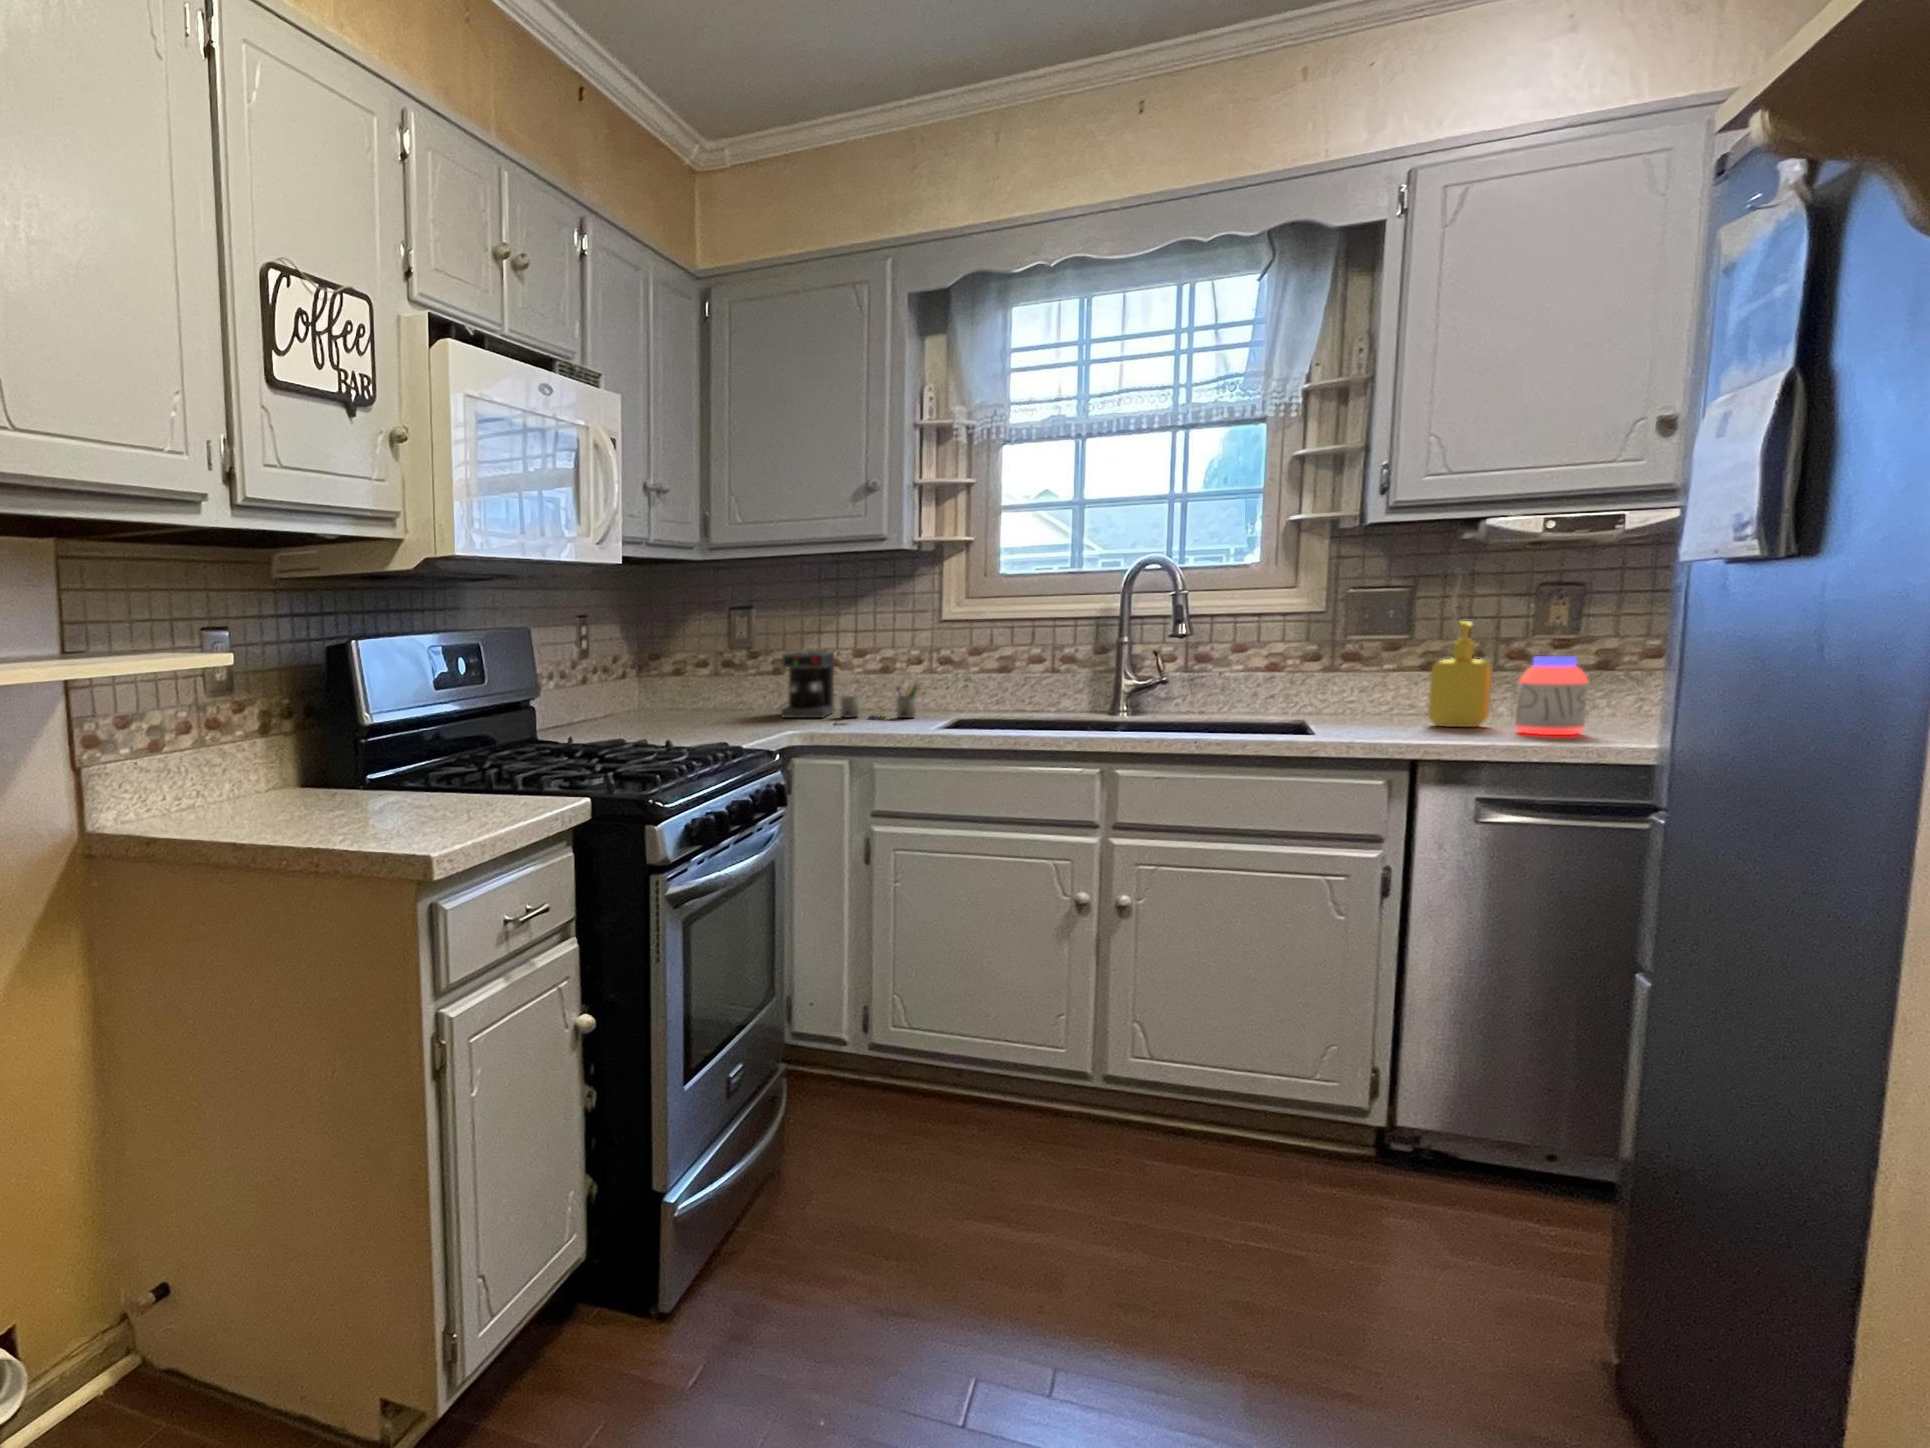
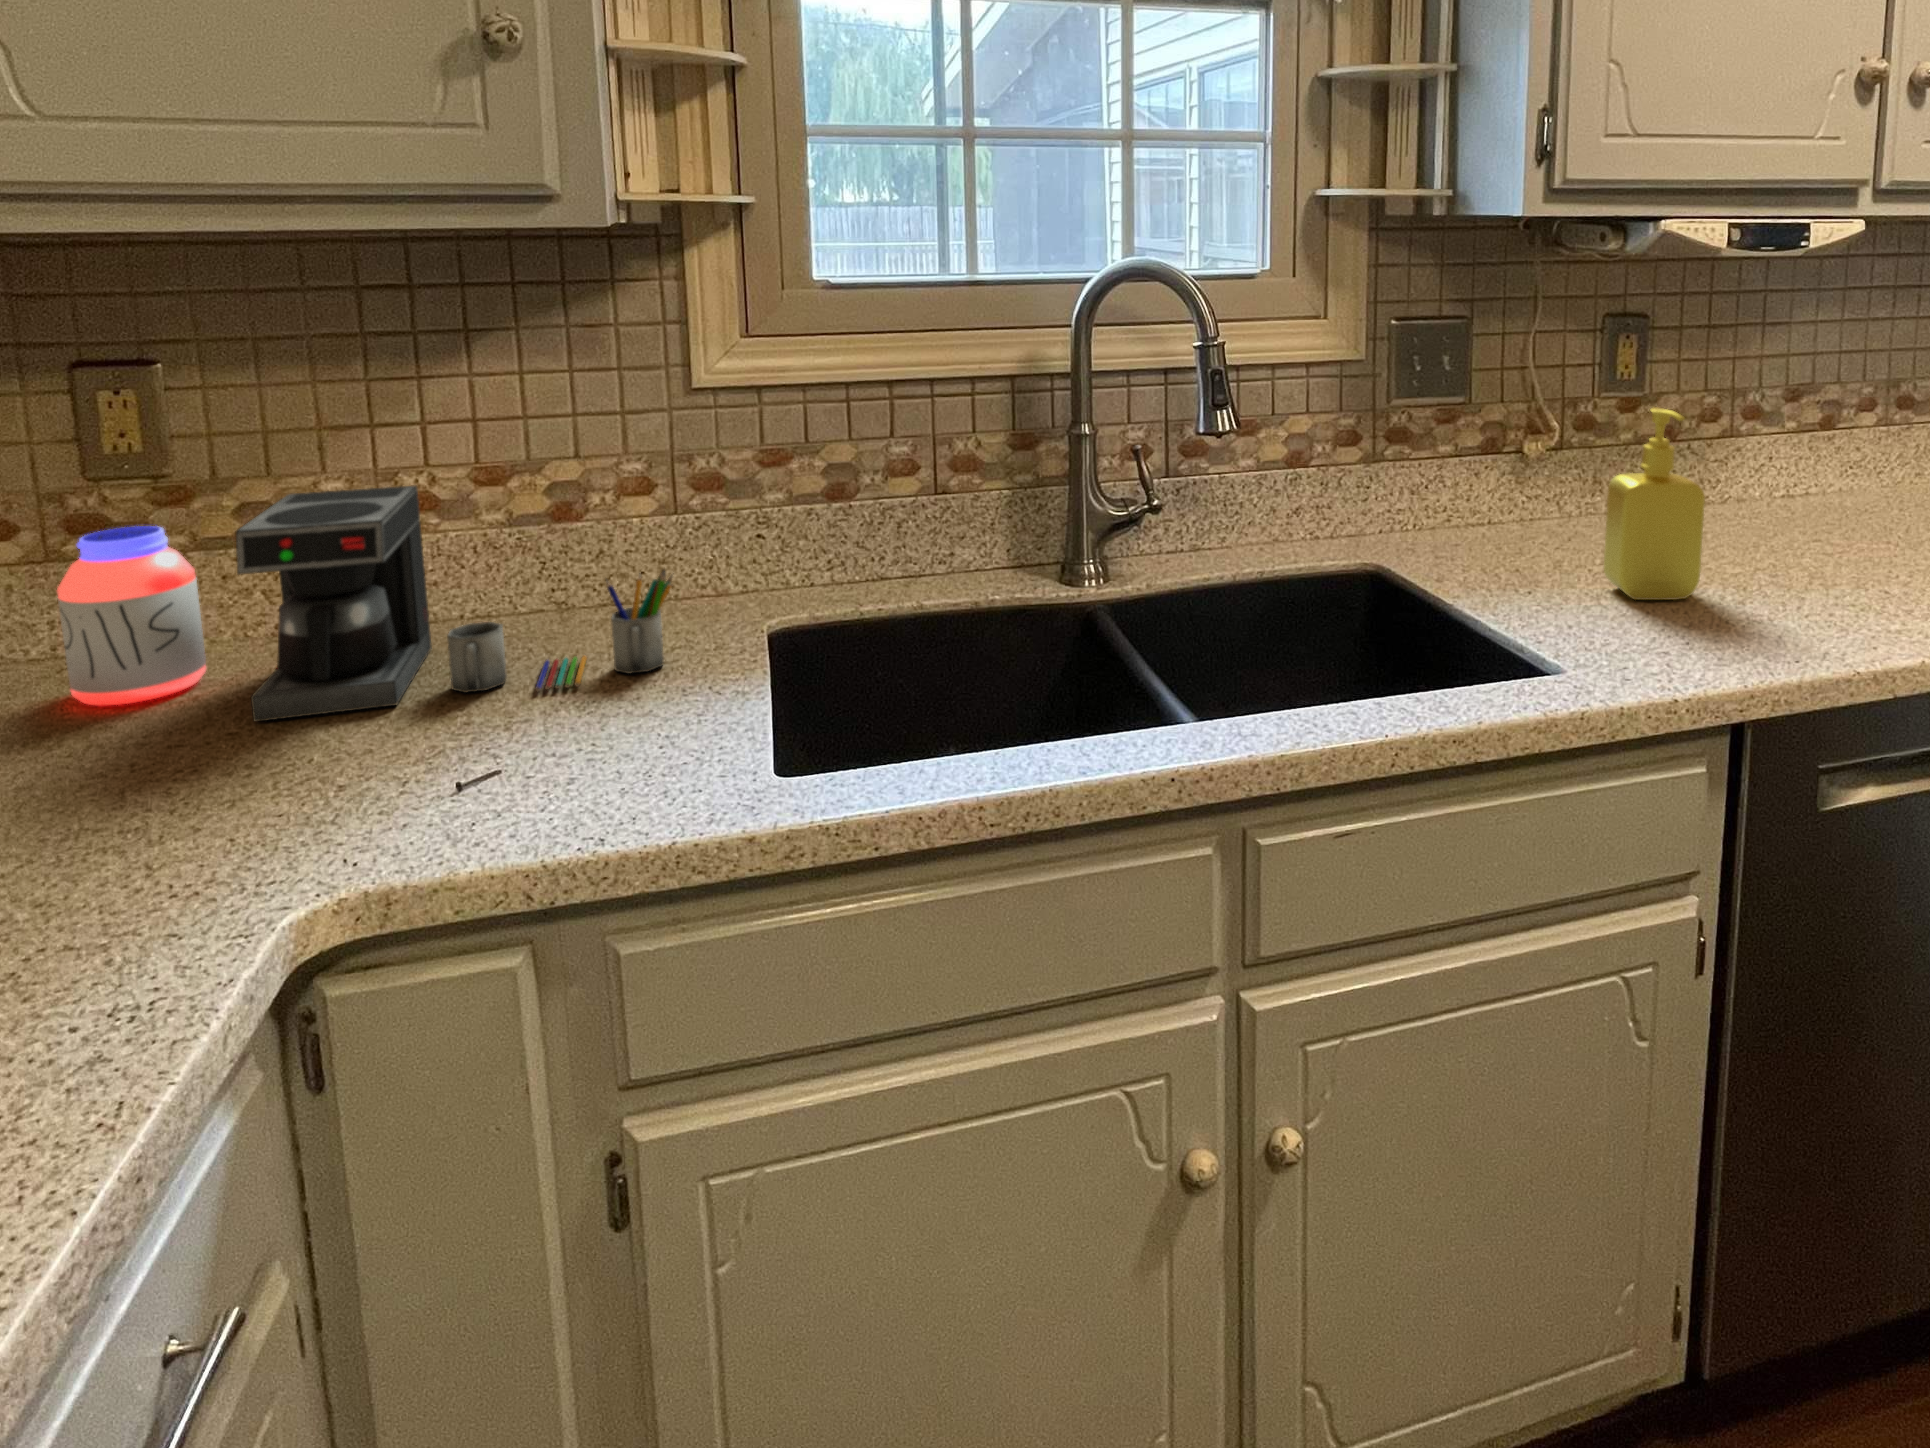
jar: present [1515,656,1588,735] -> present [57,526,206,706]

